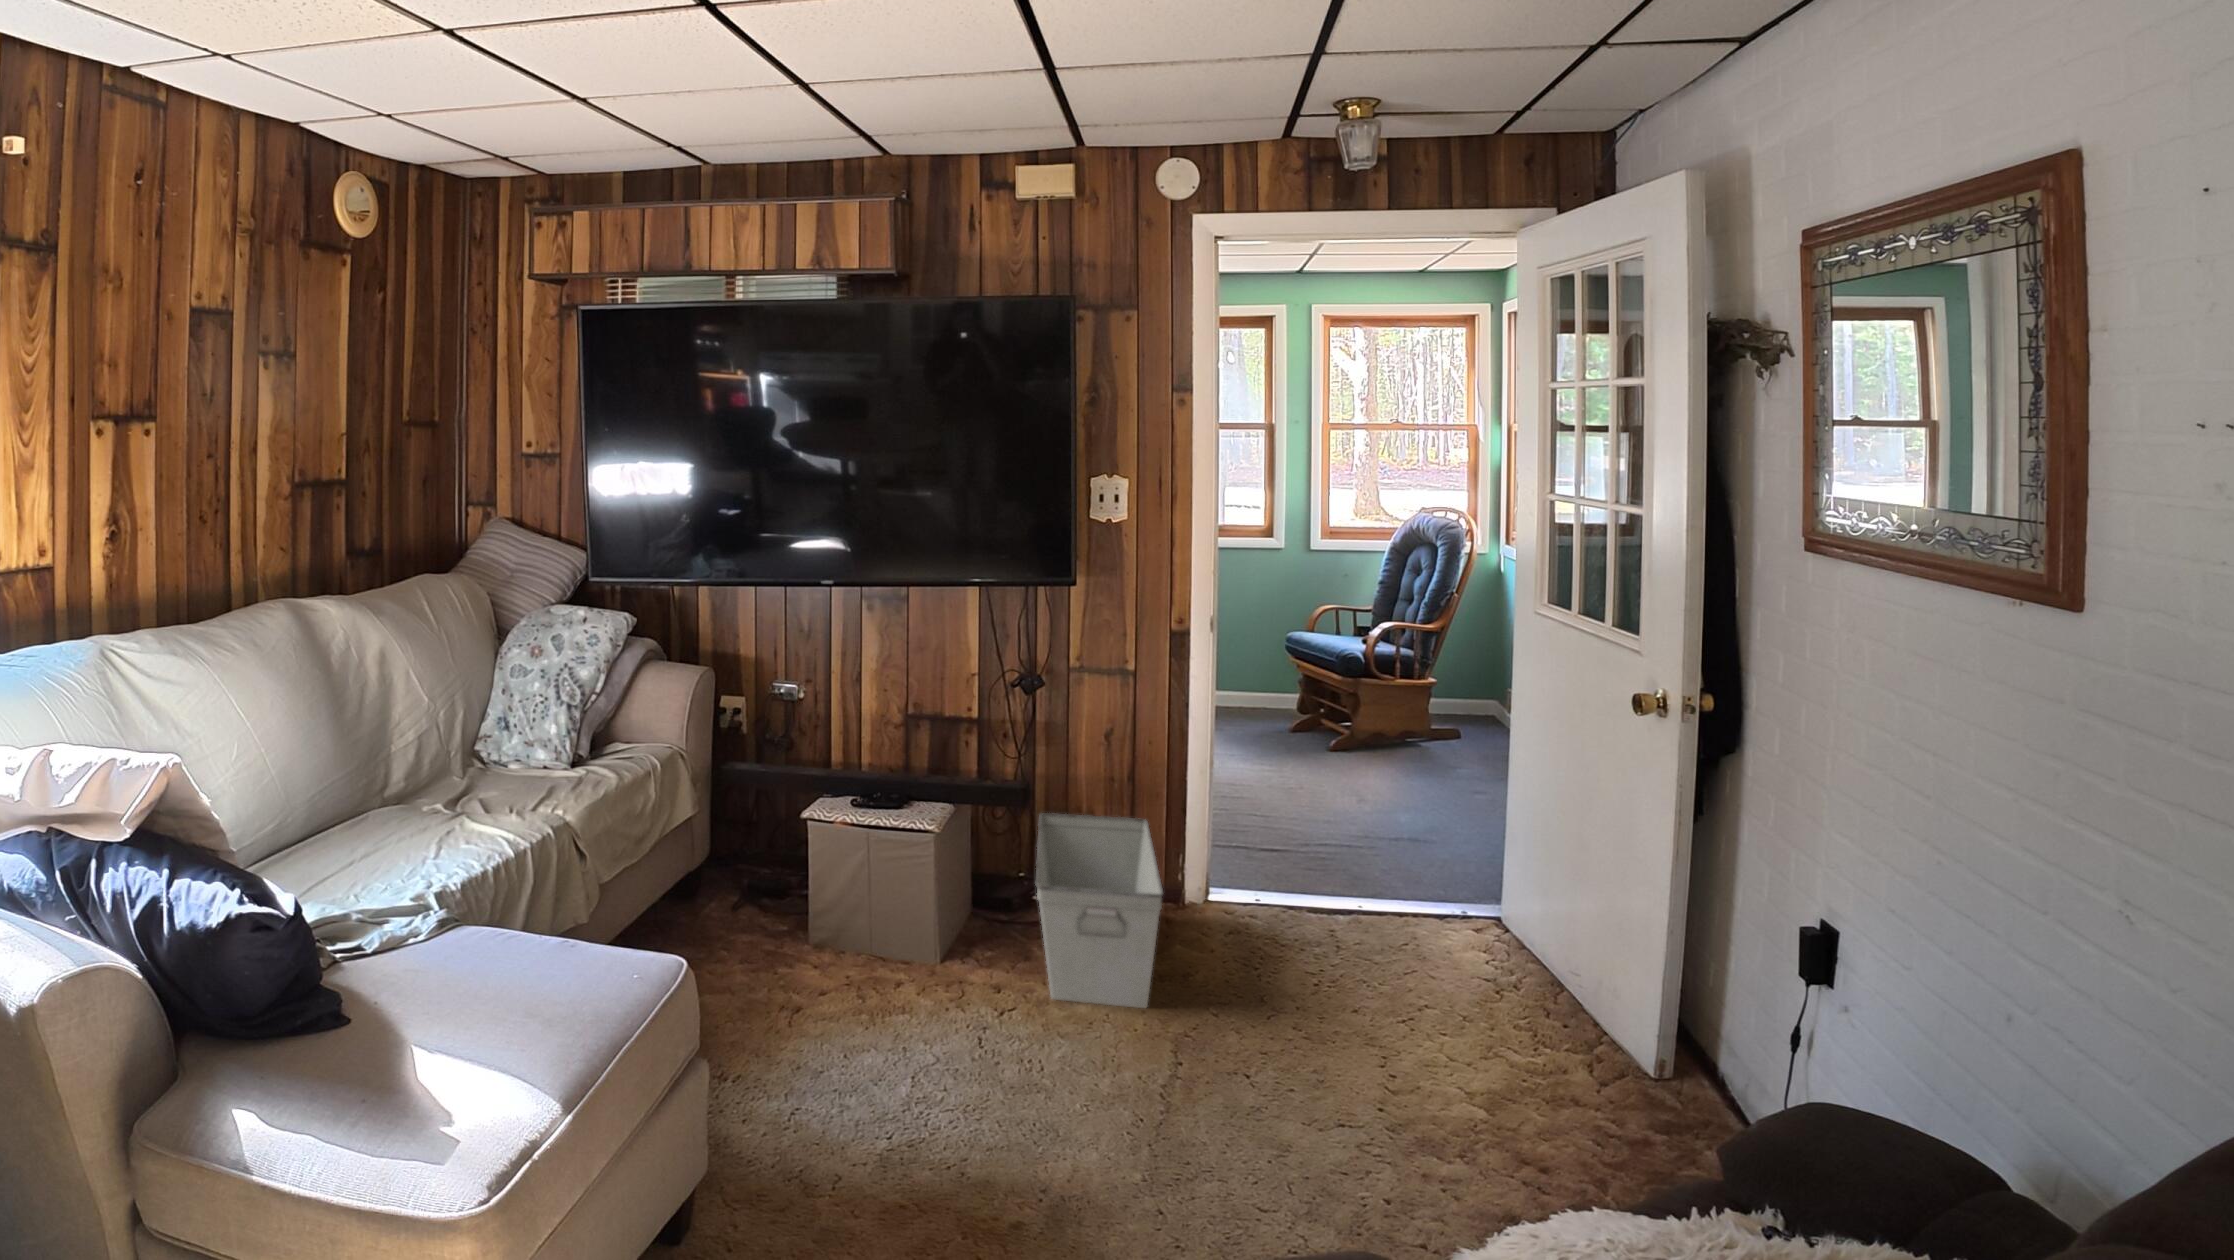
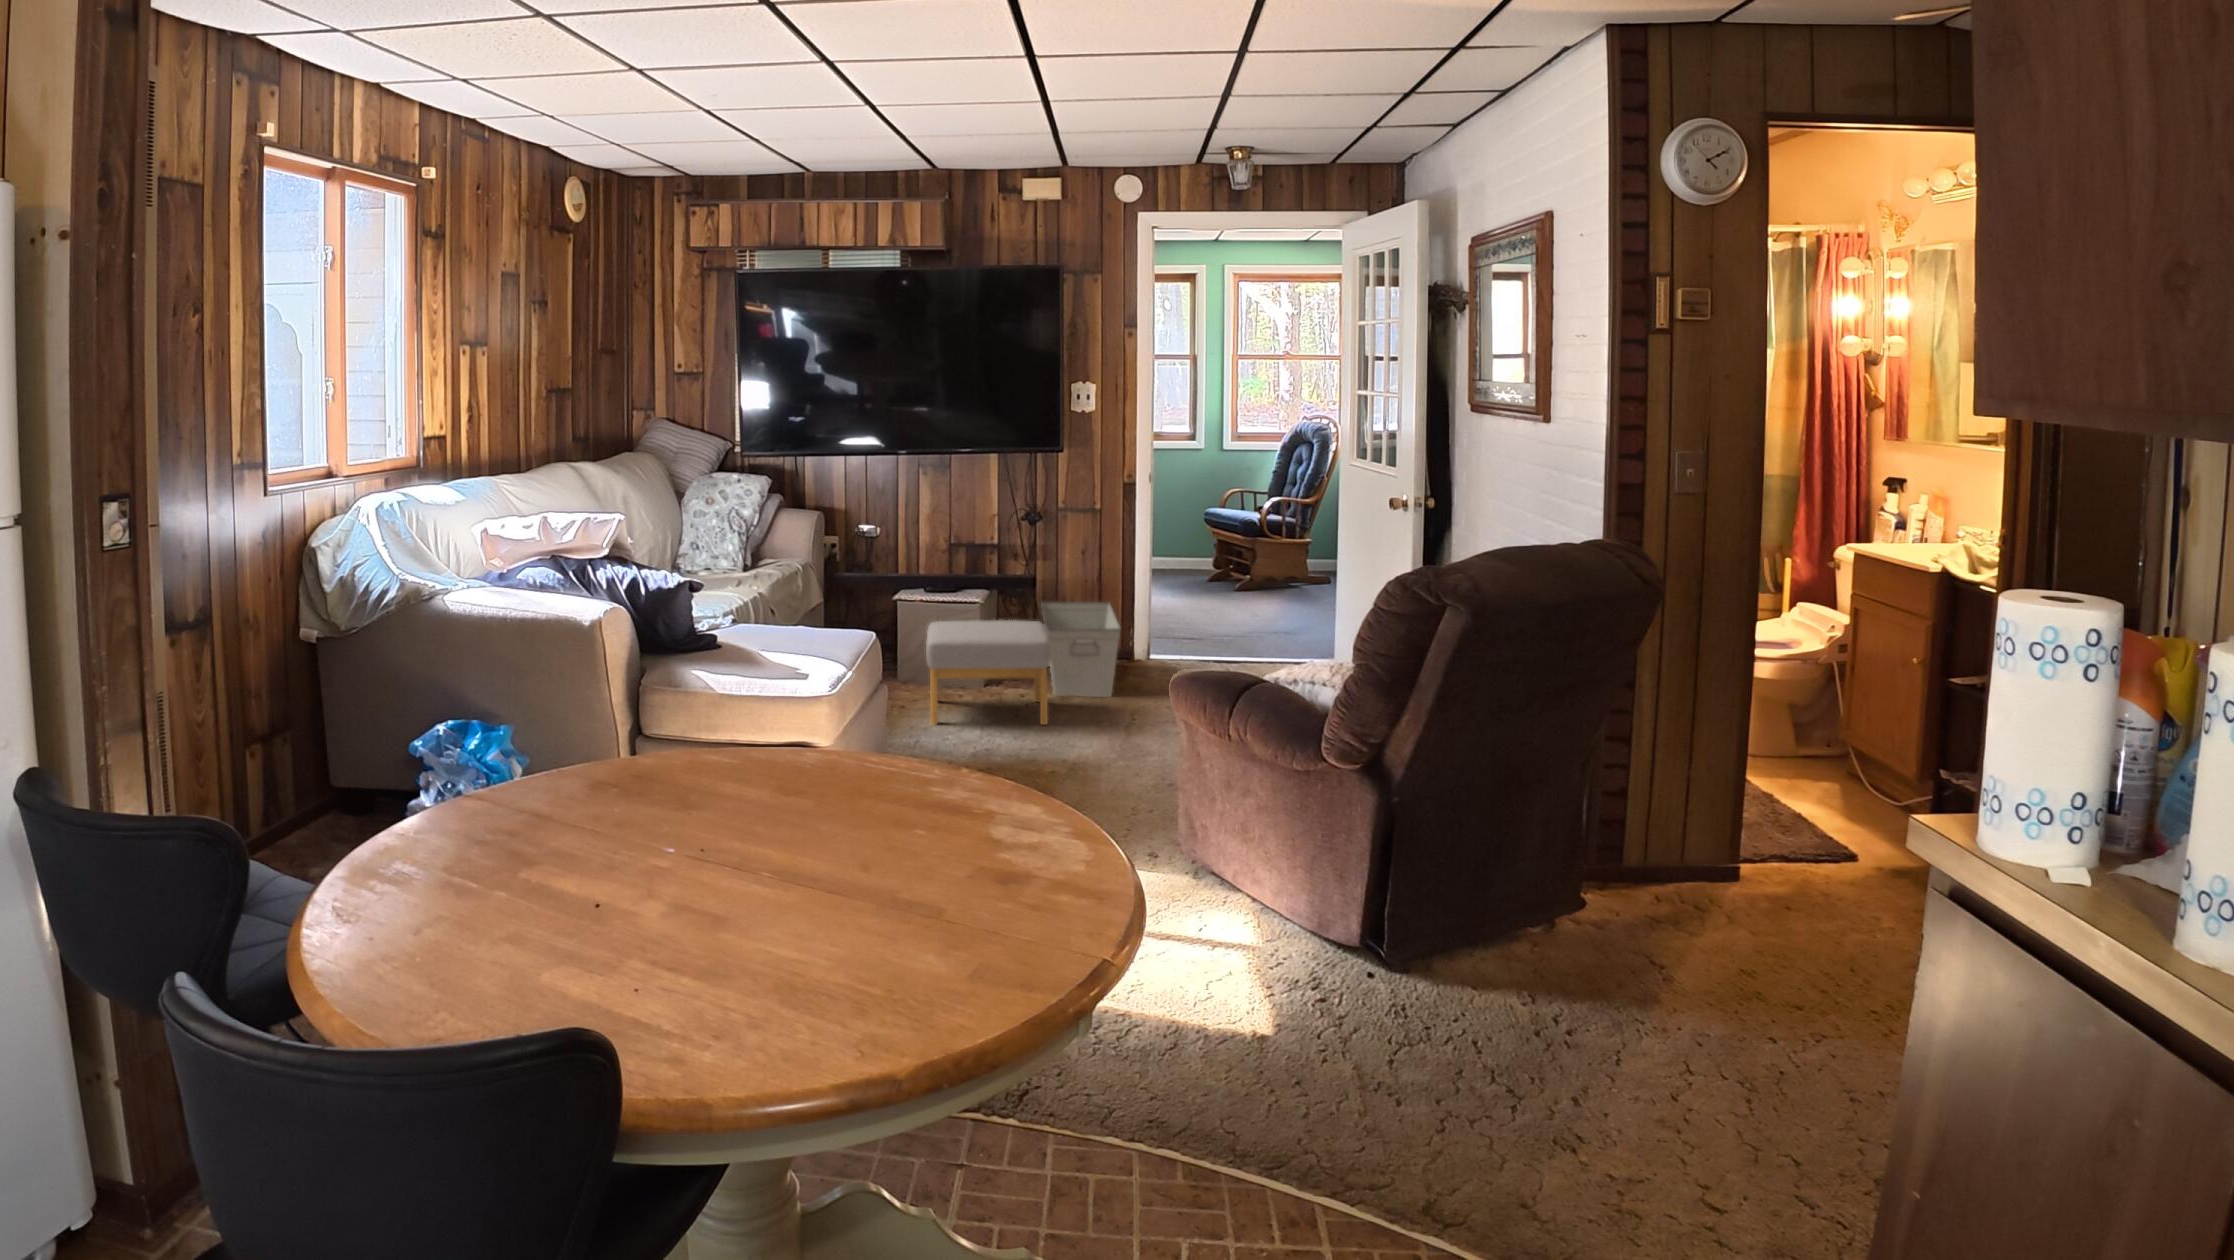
footstool: none [822,873,1036,1092] -> present [926,620,1051,725]

